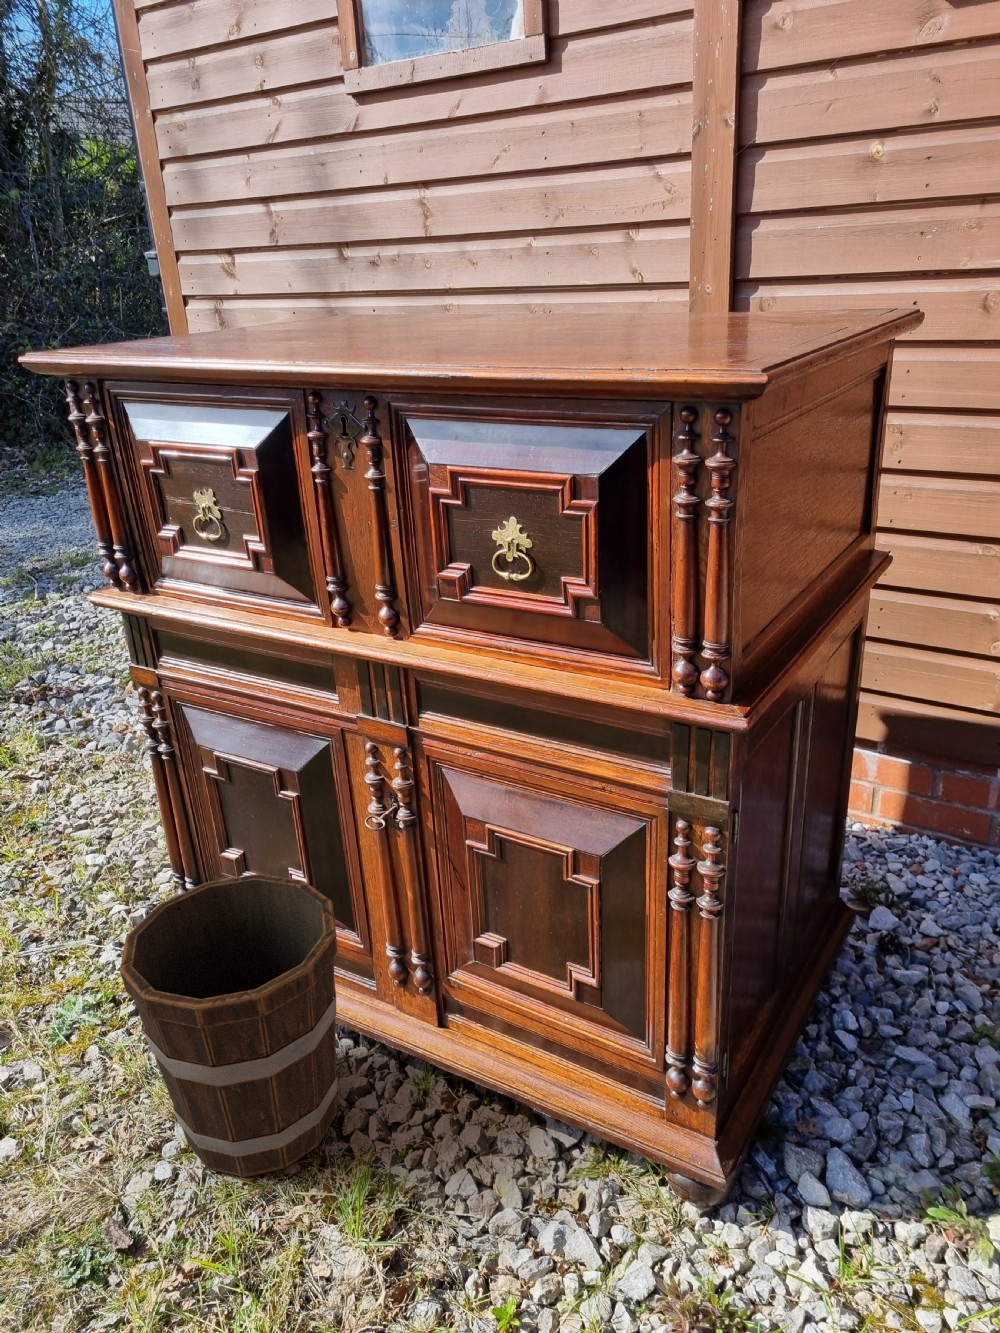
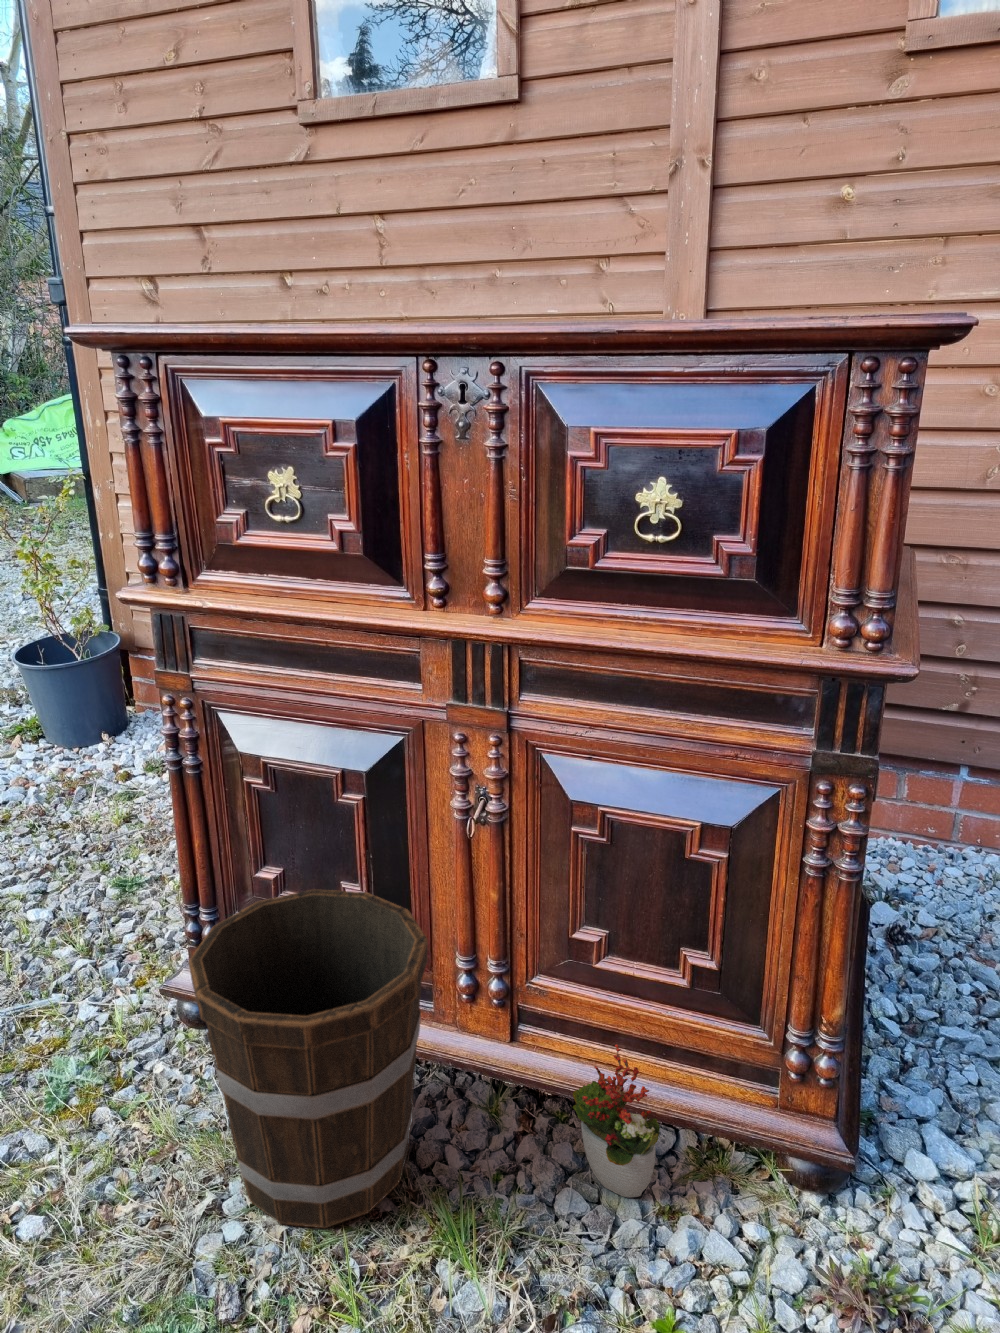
decorative plant: none [463,1045,542,1185] -> present [573,1045,660,1198]

